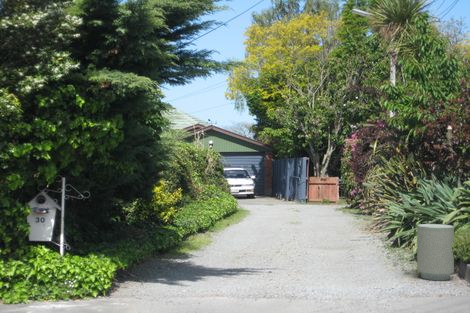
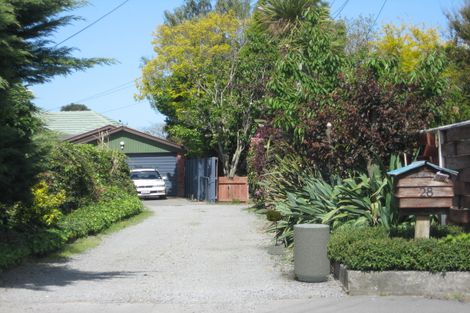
potted tree: none [380,210,399,255] -> present [266,210,285,255]

